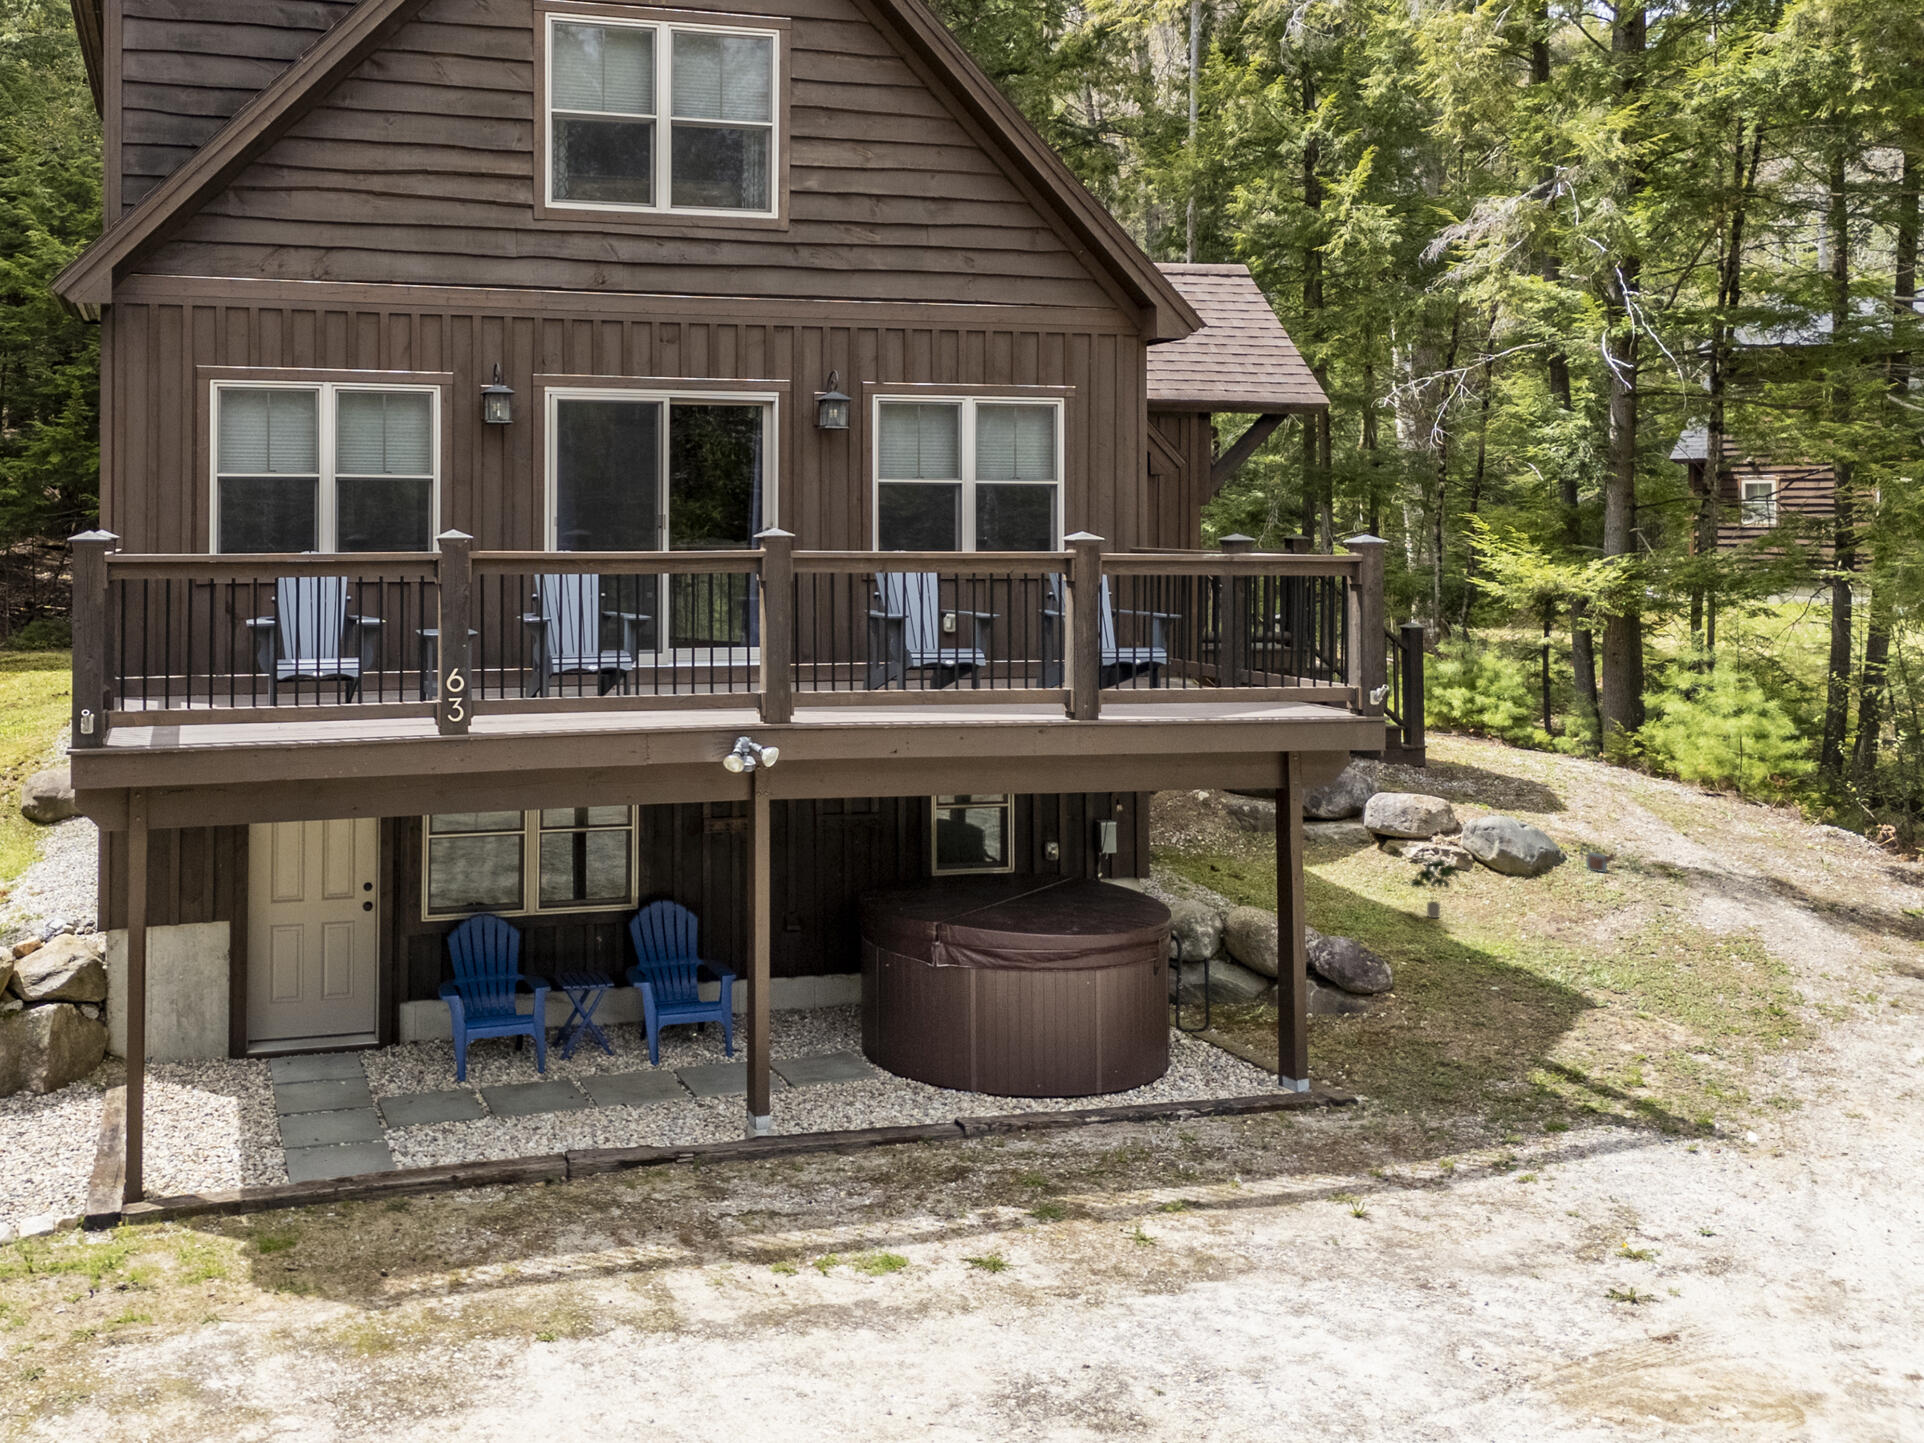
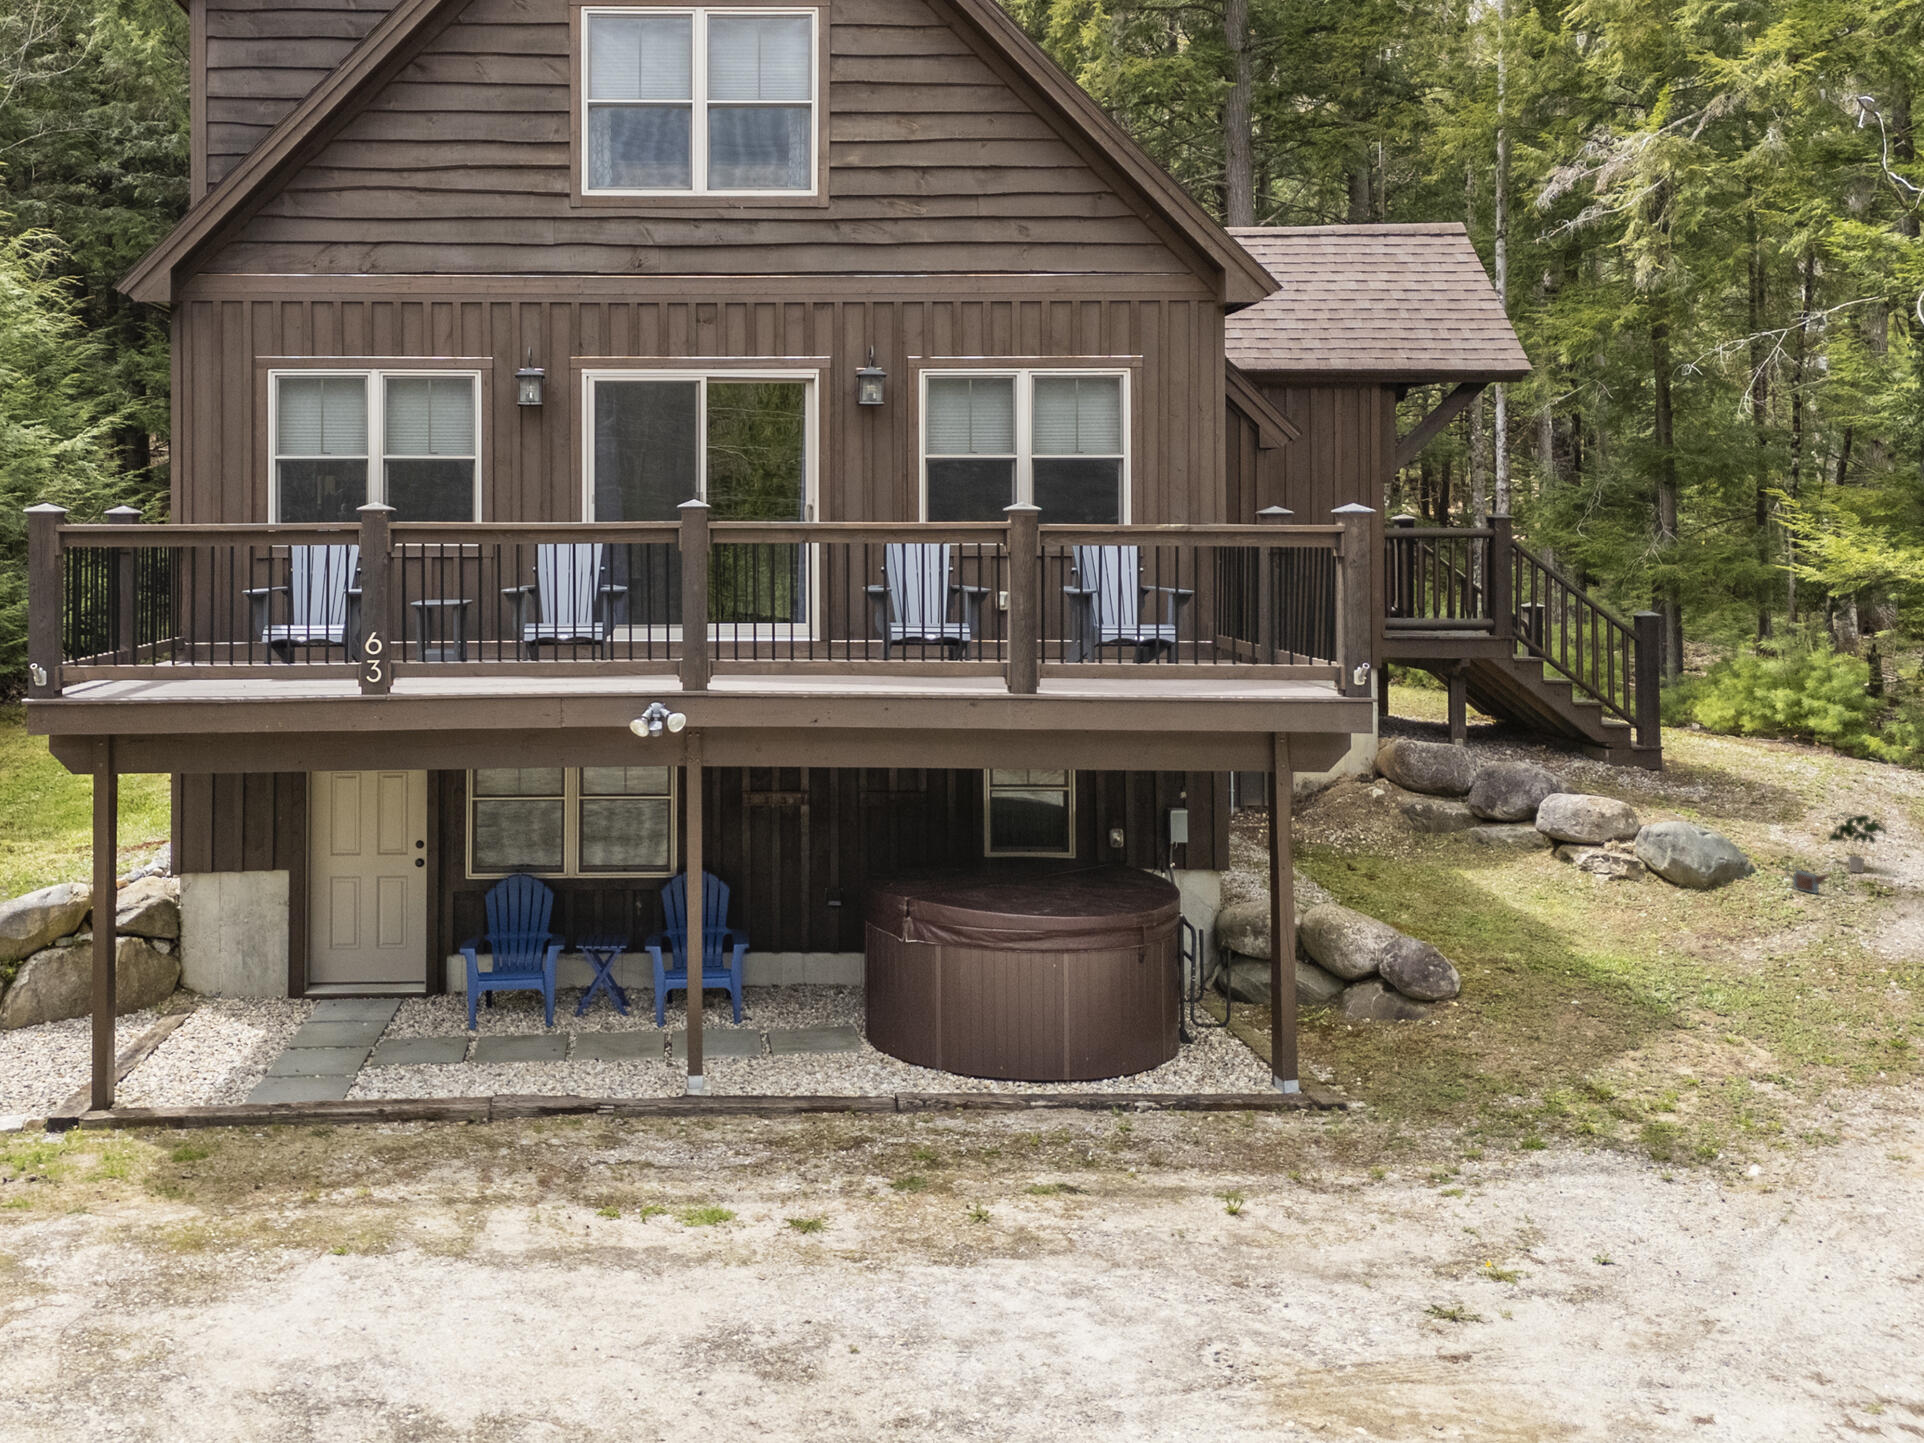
potted plant: present [1411,858,1459,918] -> present [1829,812,1887,873]

